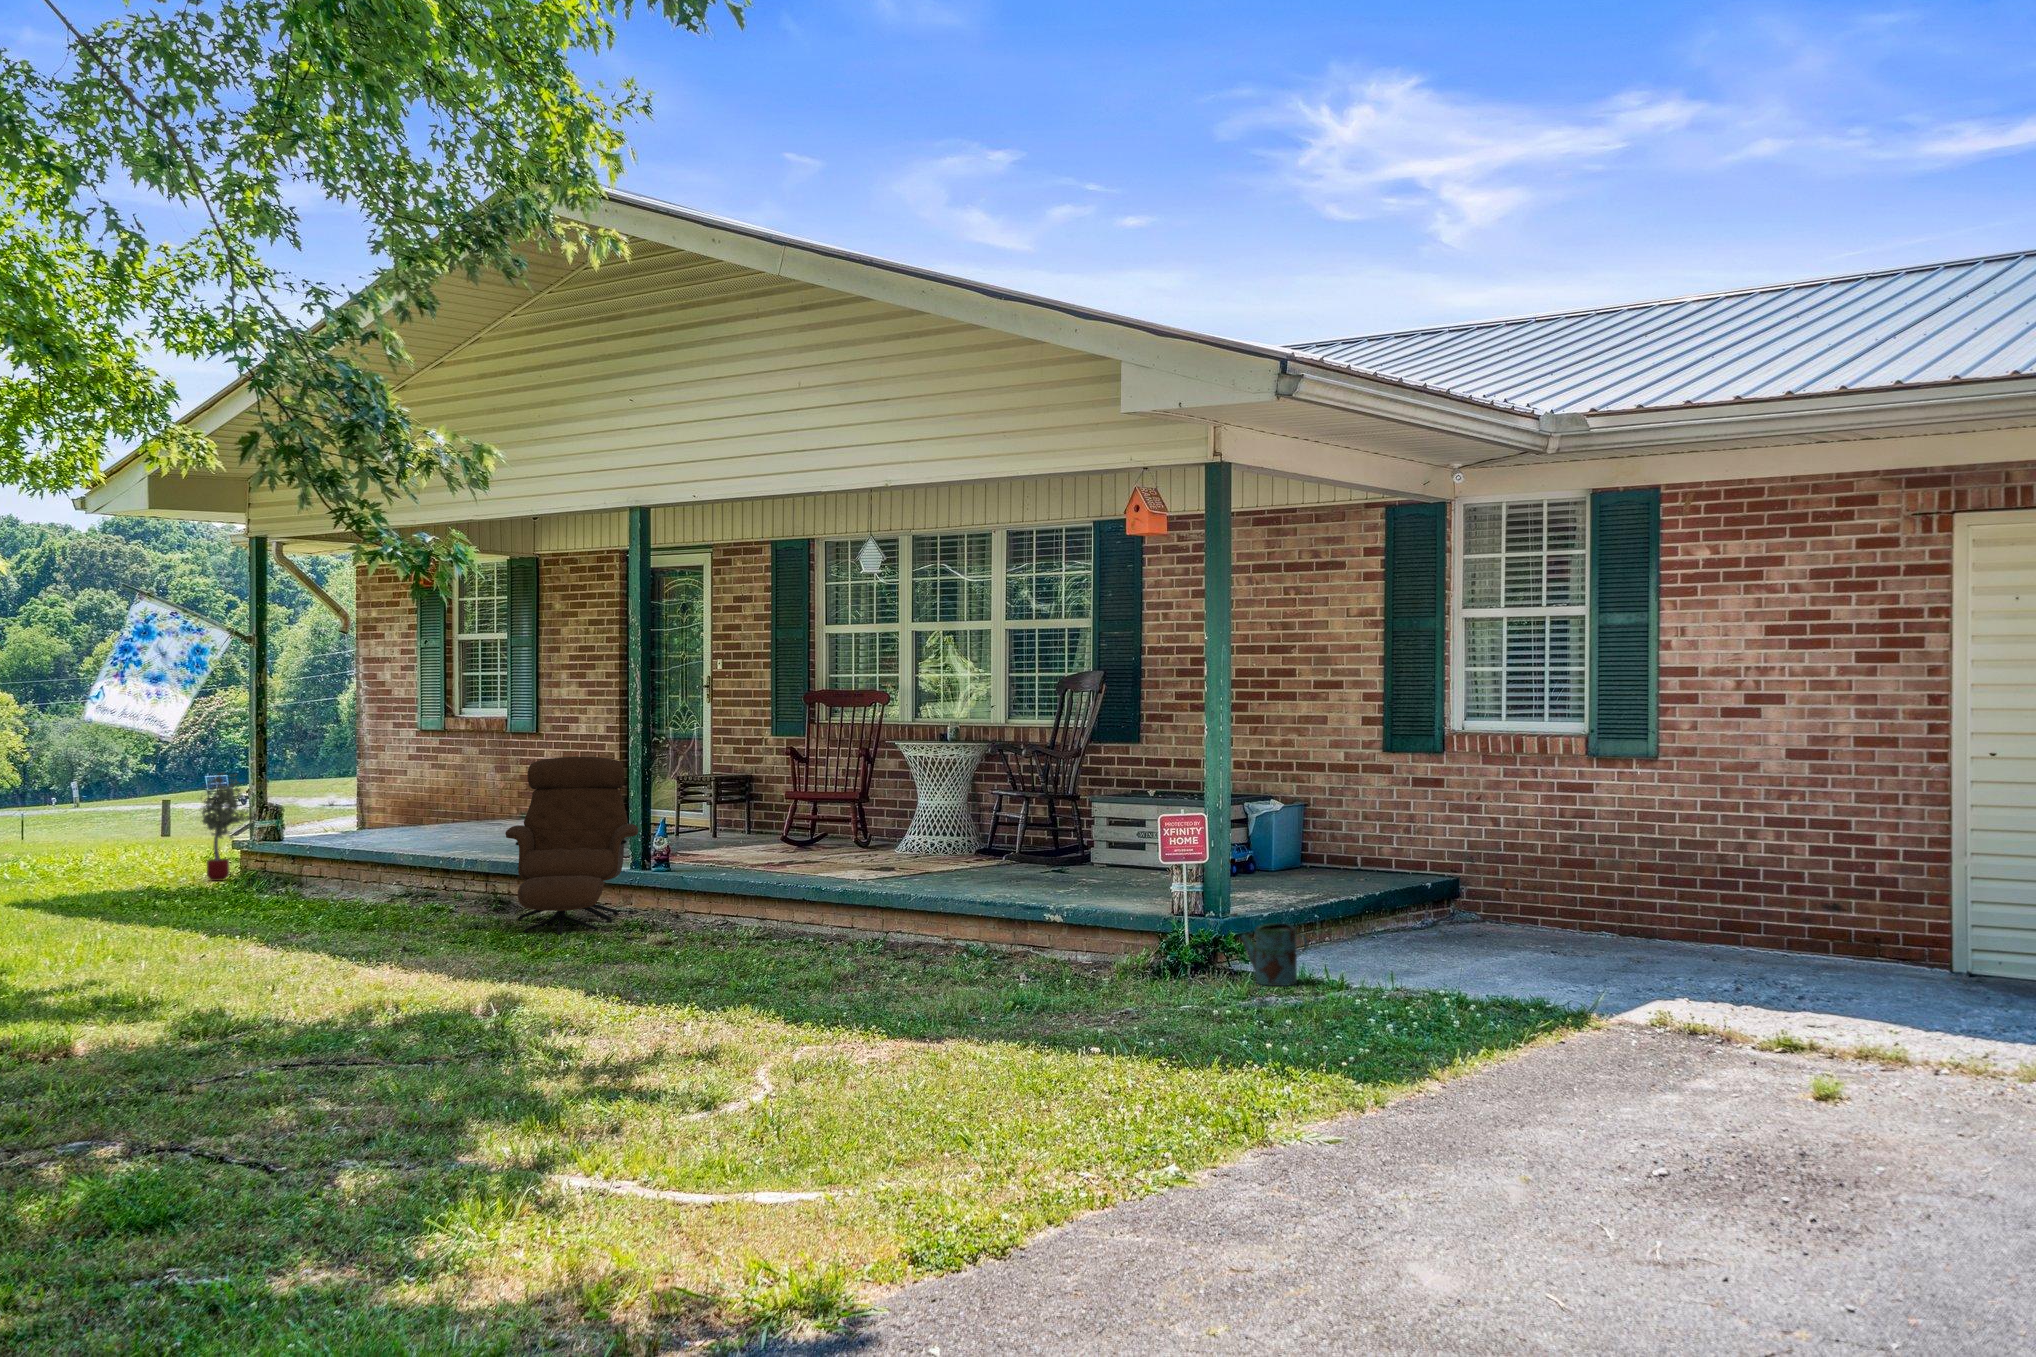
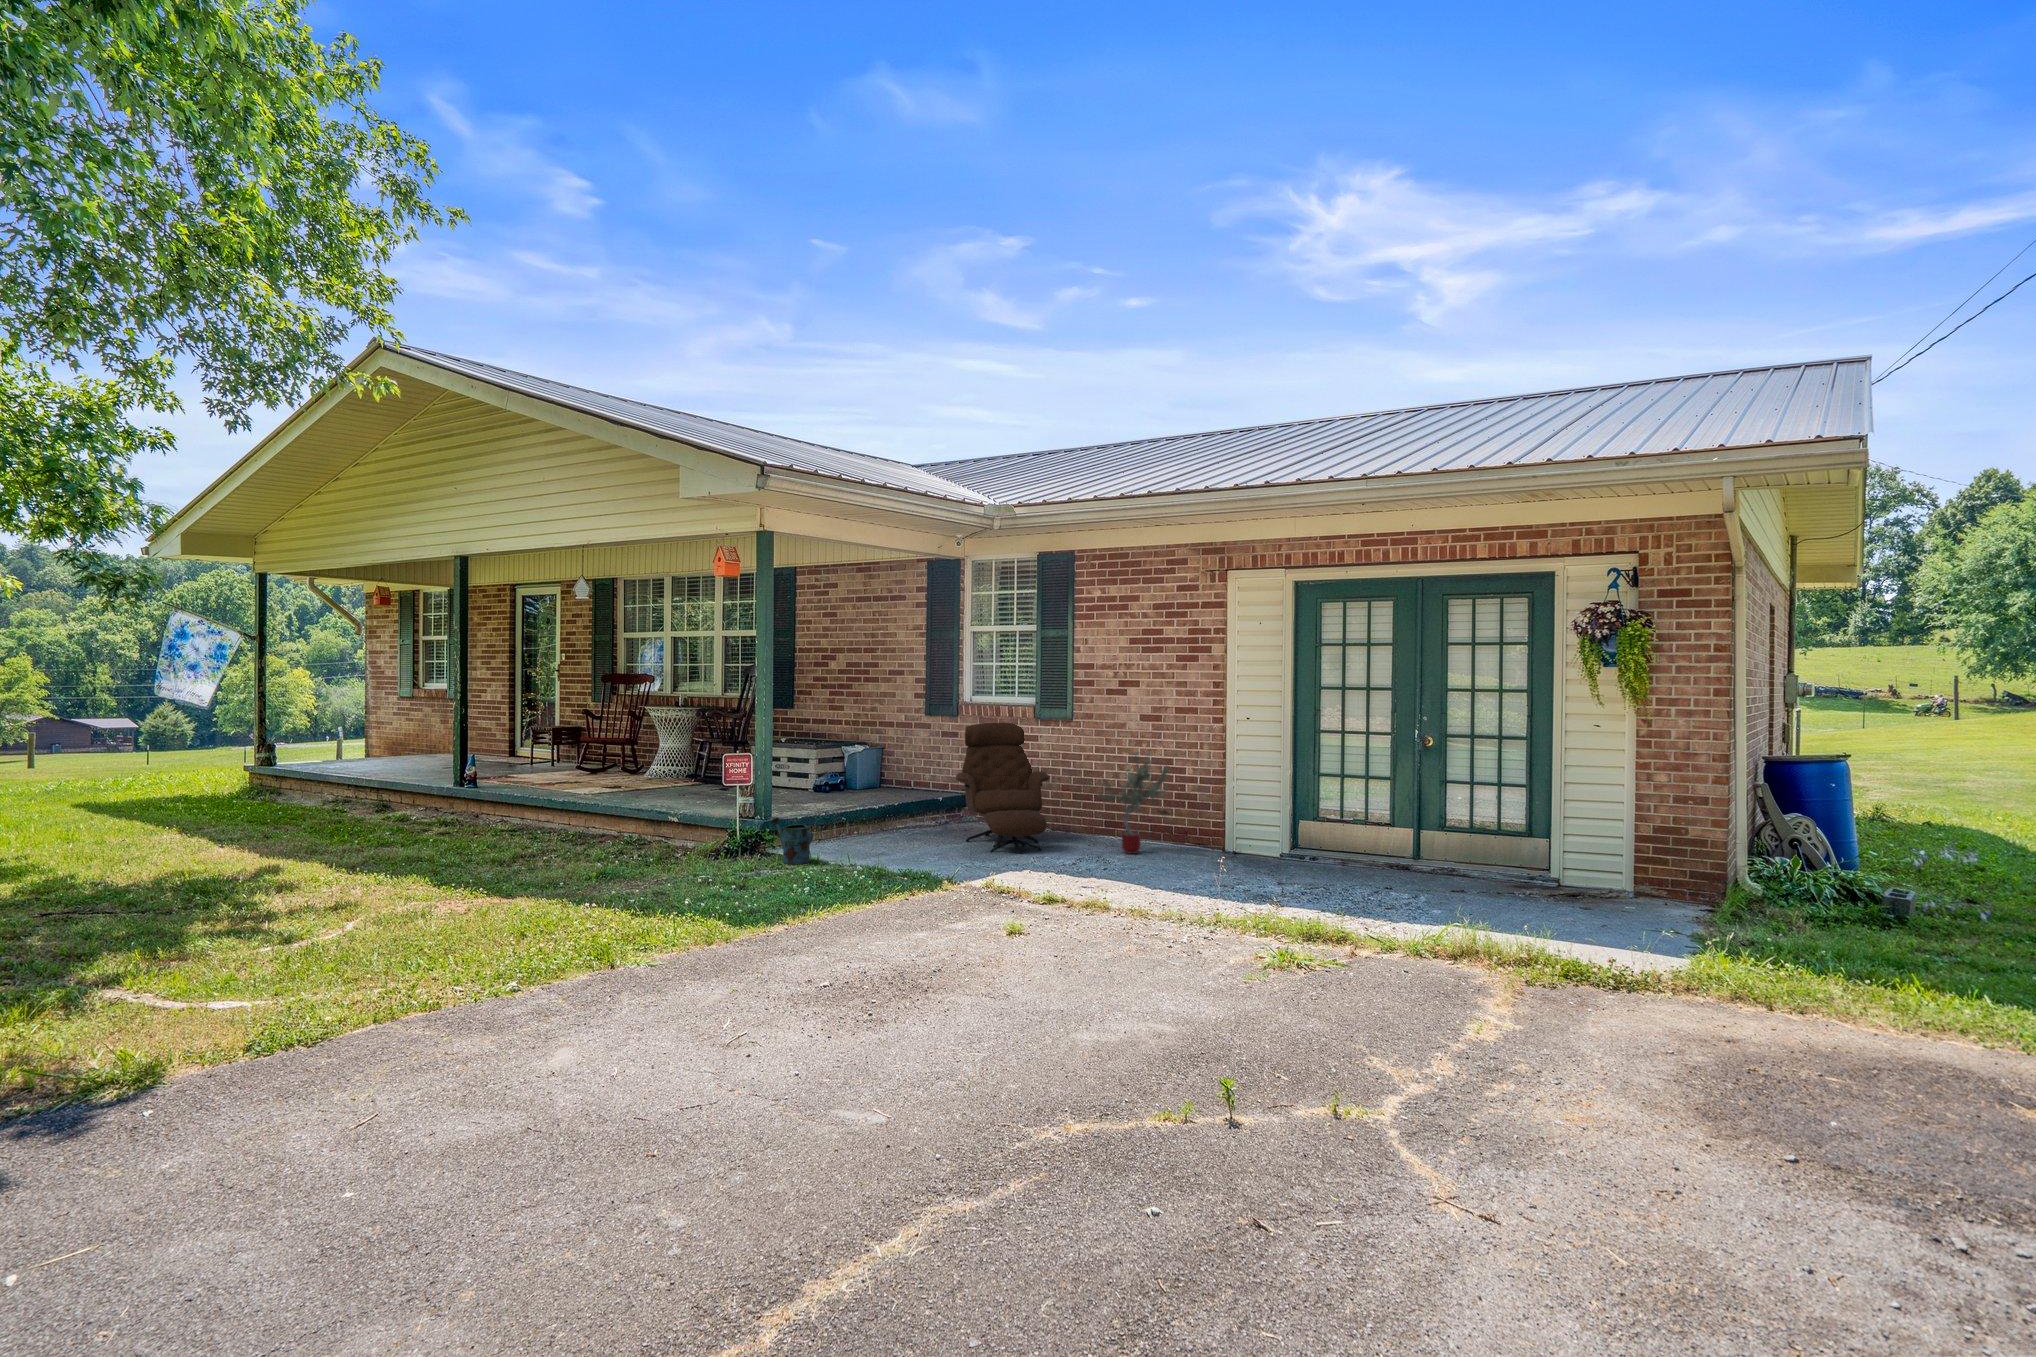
lounge chair: present [505,757,638,935] -> present [956,723,1049,854]
potted tree: present [202,772,258,881] -> present [1098,752,1168,854]

